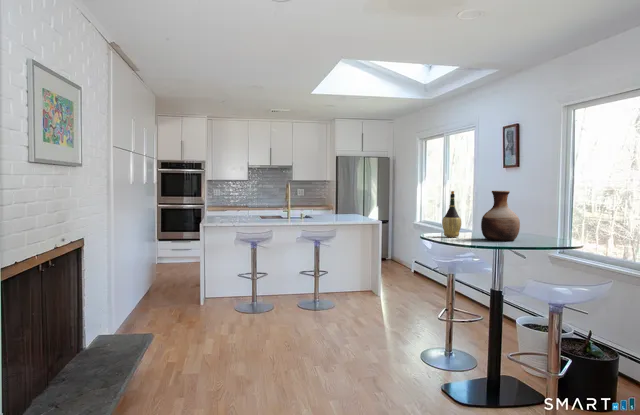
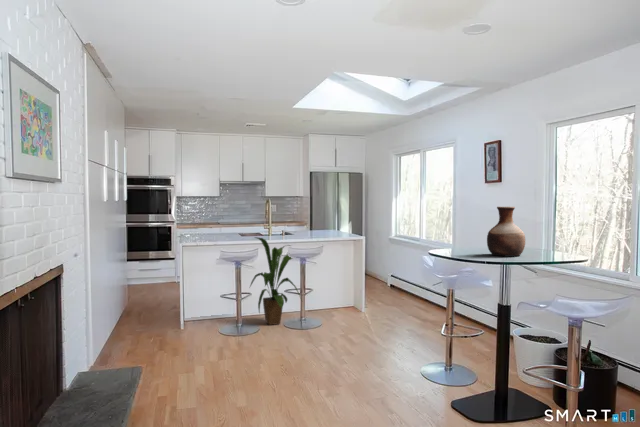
wine bottle: present [442,191,461,237] -> none [447,207,466,253]
house plant: none [266,220,320,305] -> present [250,237,300,325]

